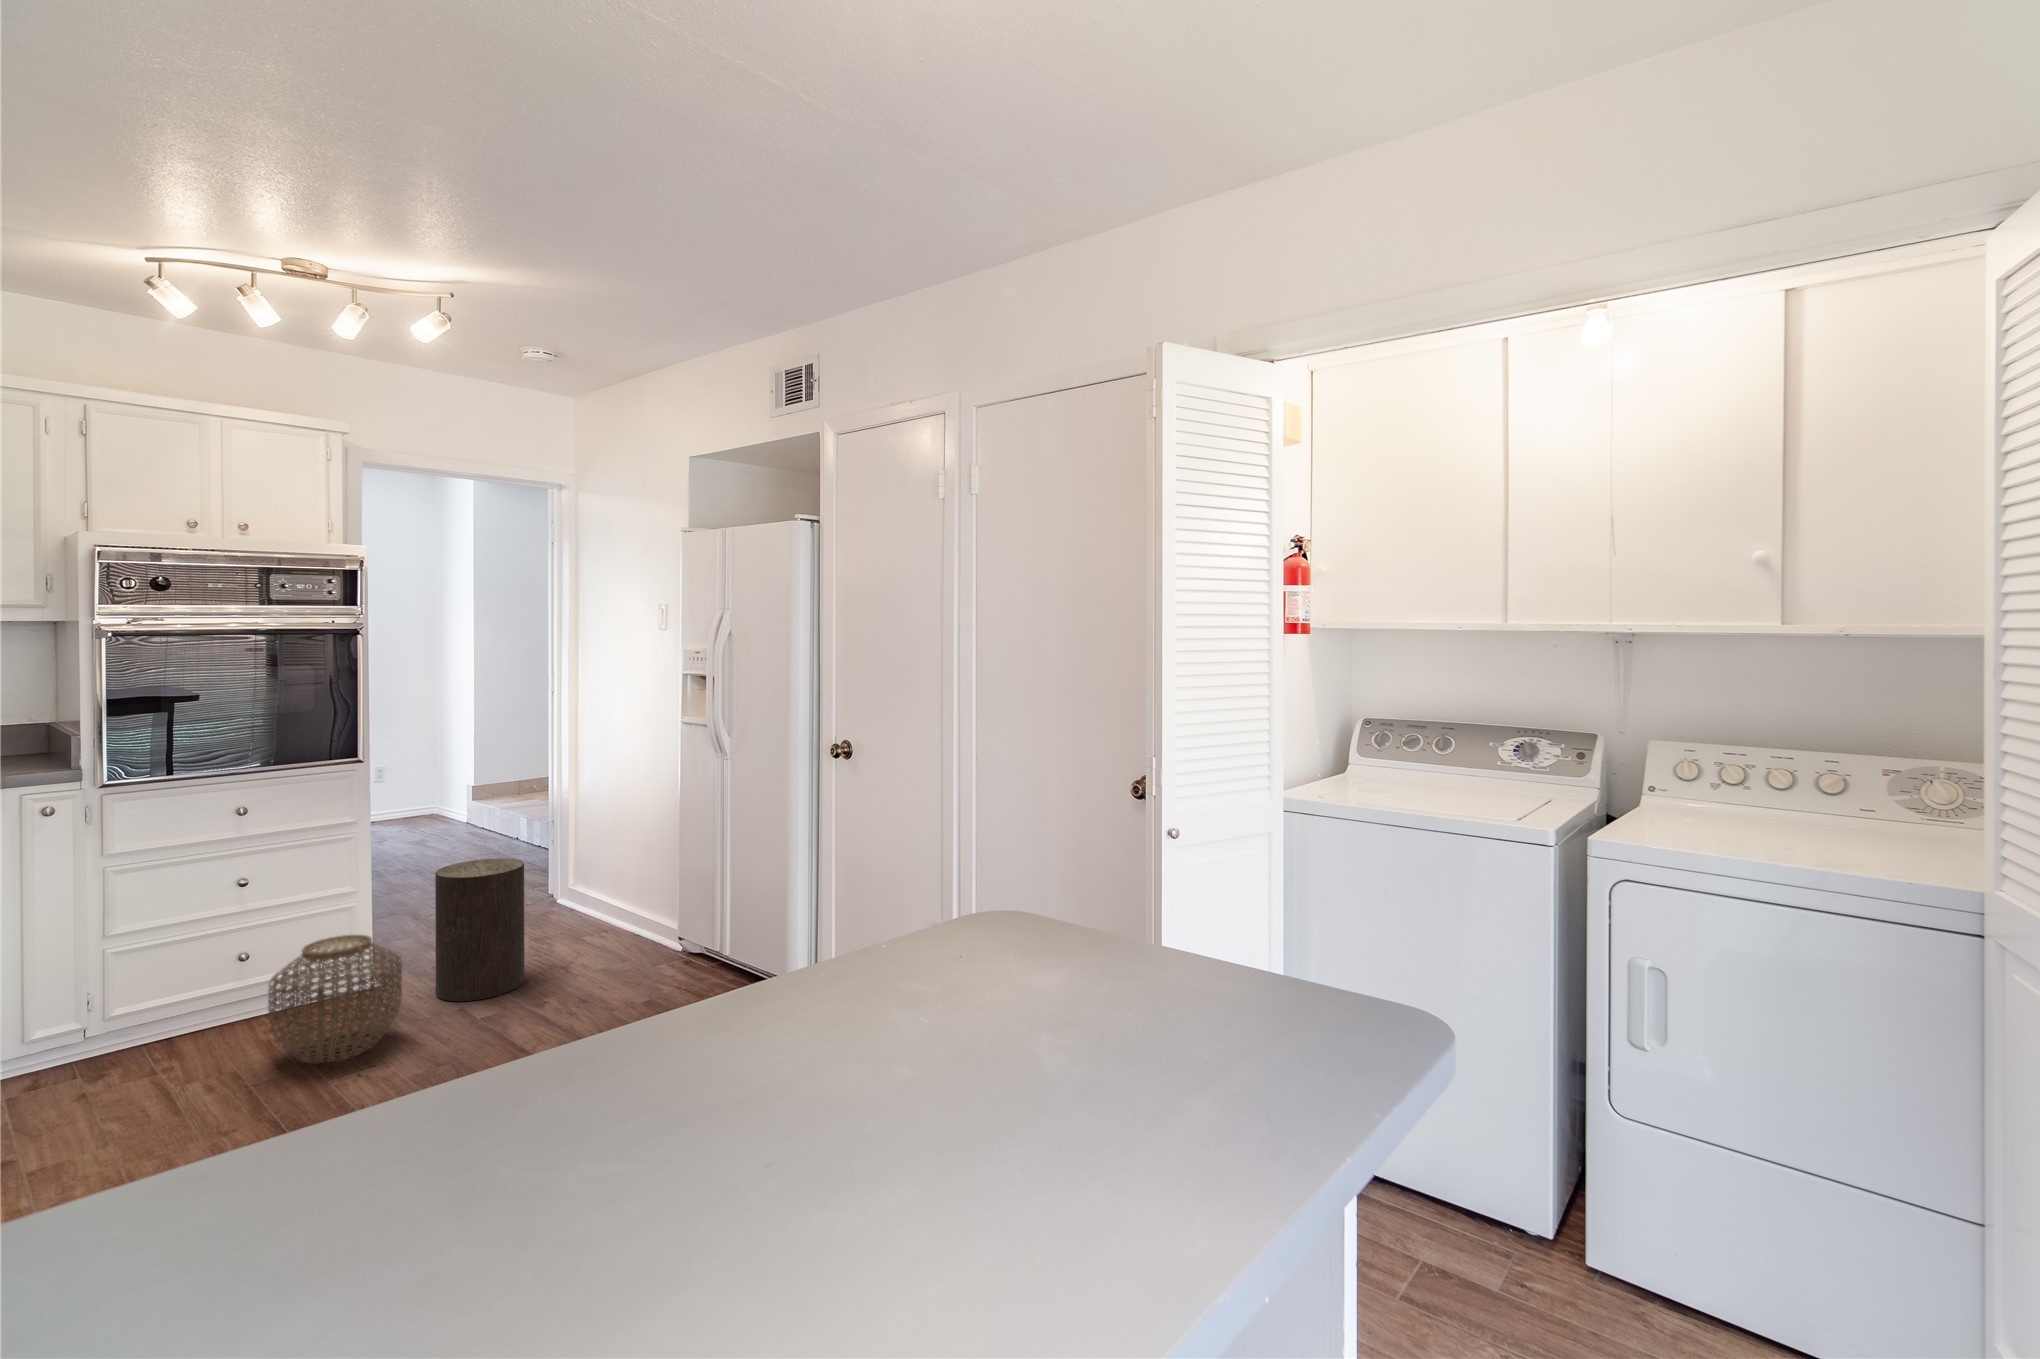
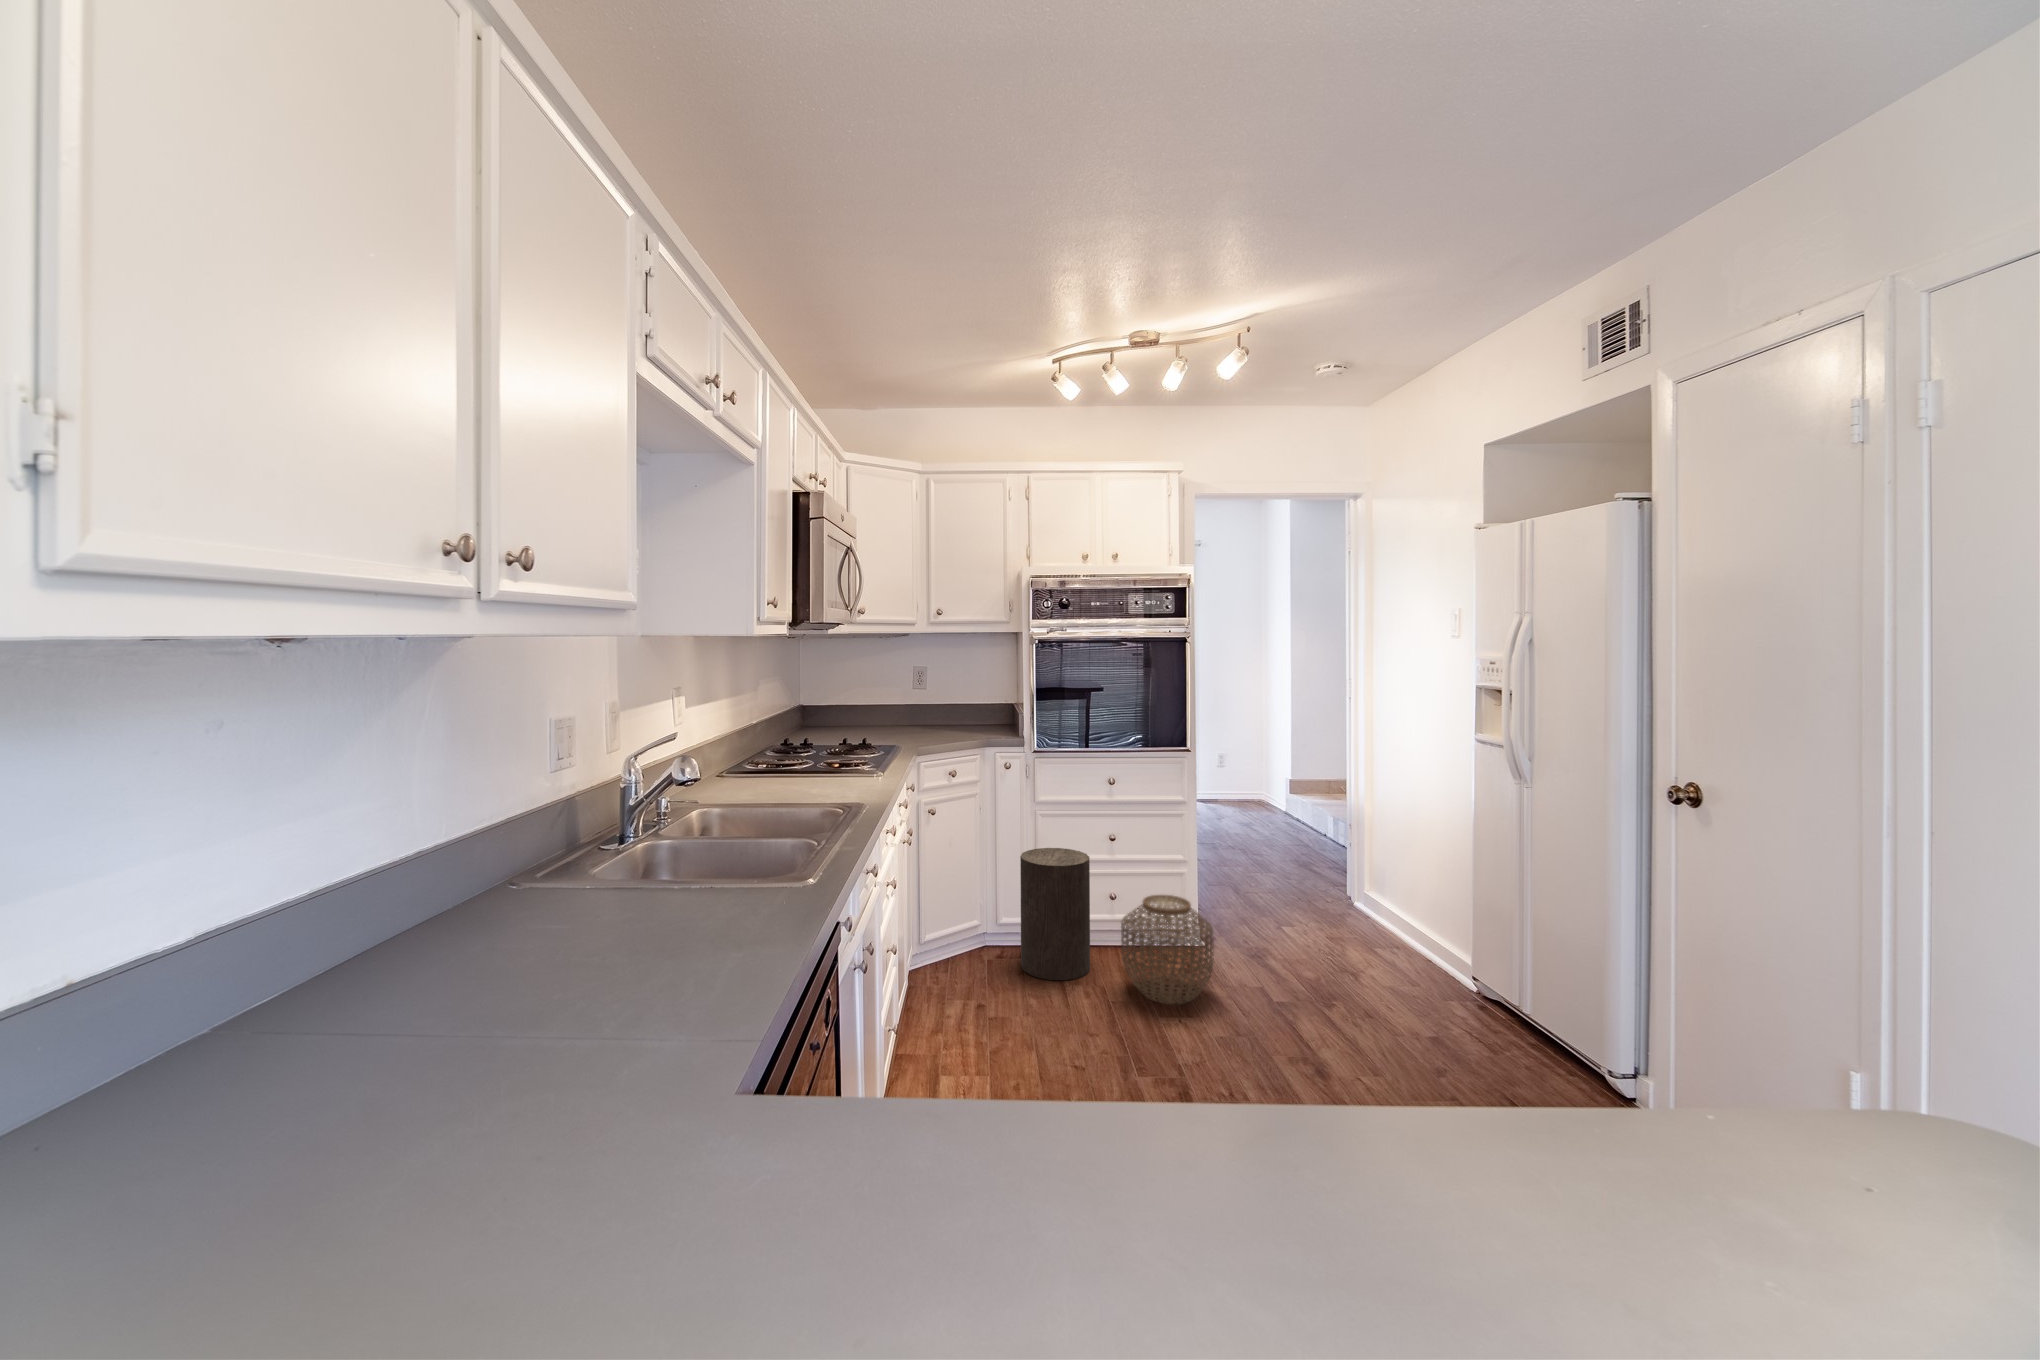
stool: present [435,858,524,1001] -> present [1020,848,1090,980]

